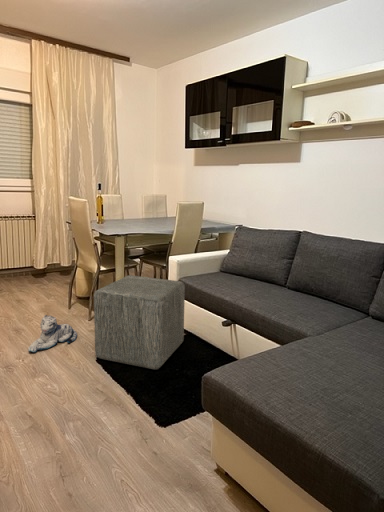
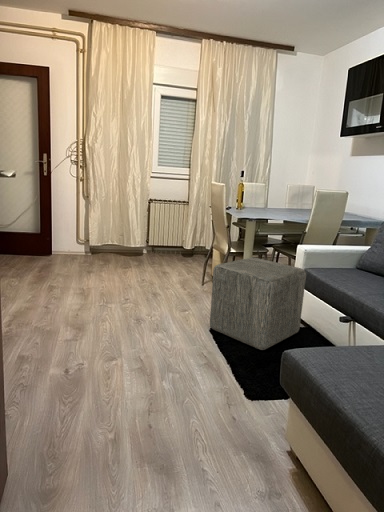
plush toy: present [28,315,77,352] -> none [156,283,201,313]

